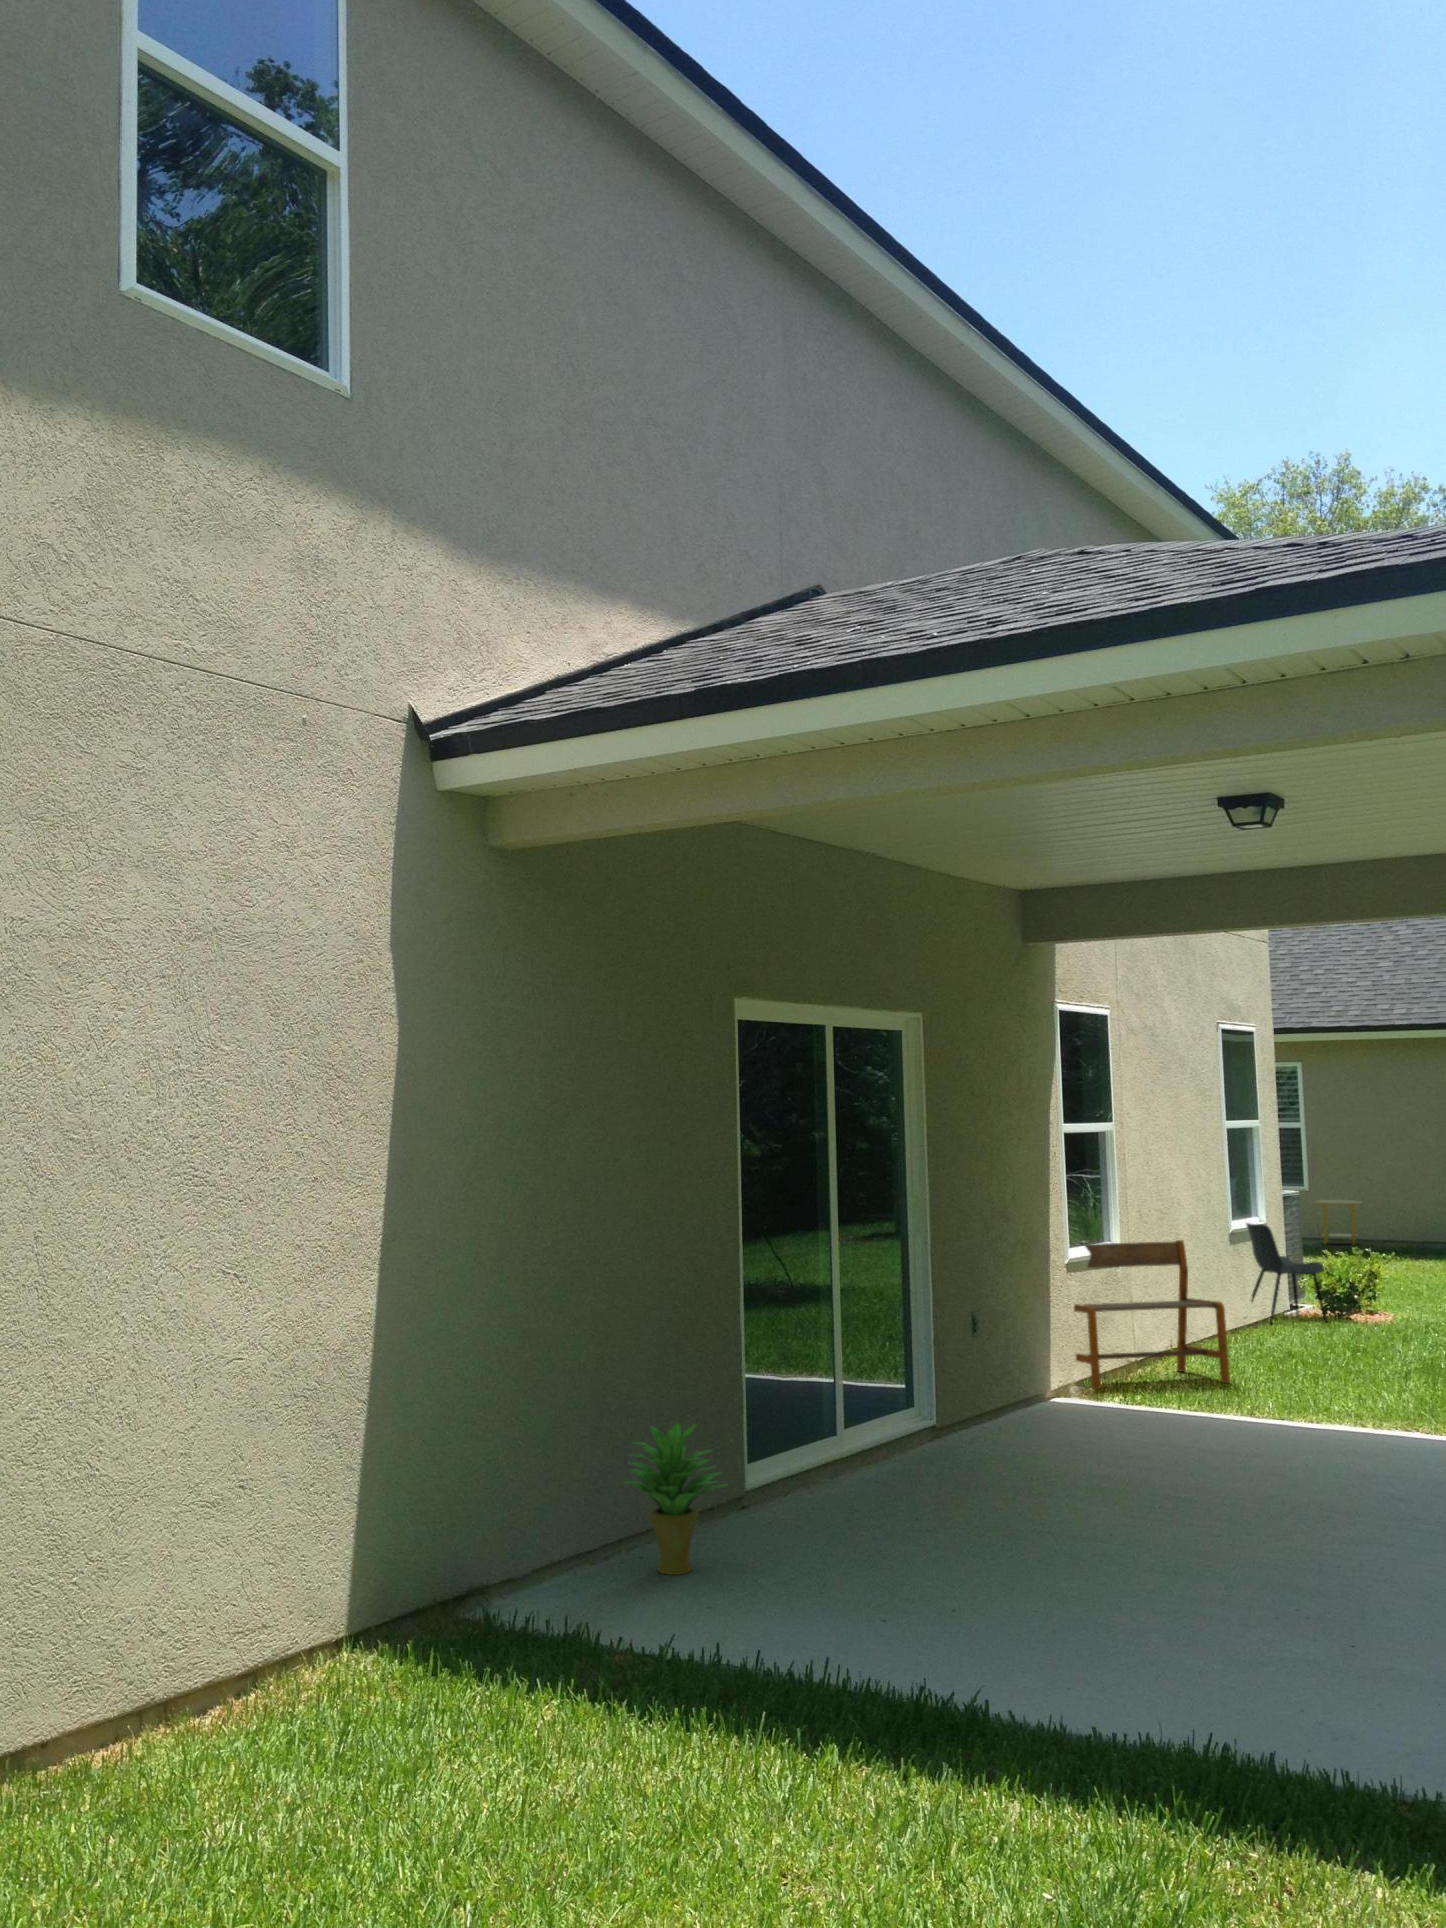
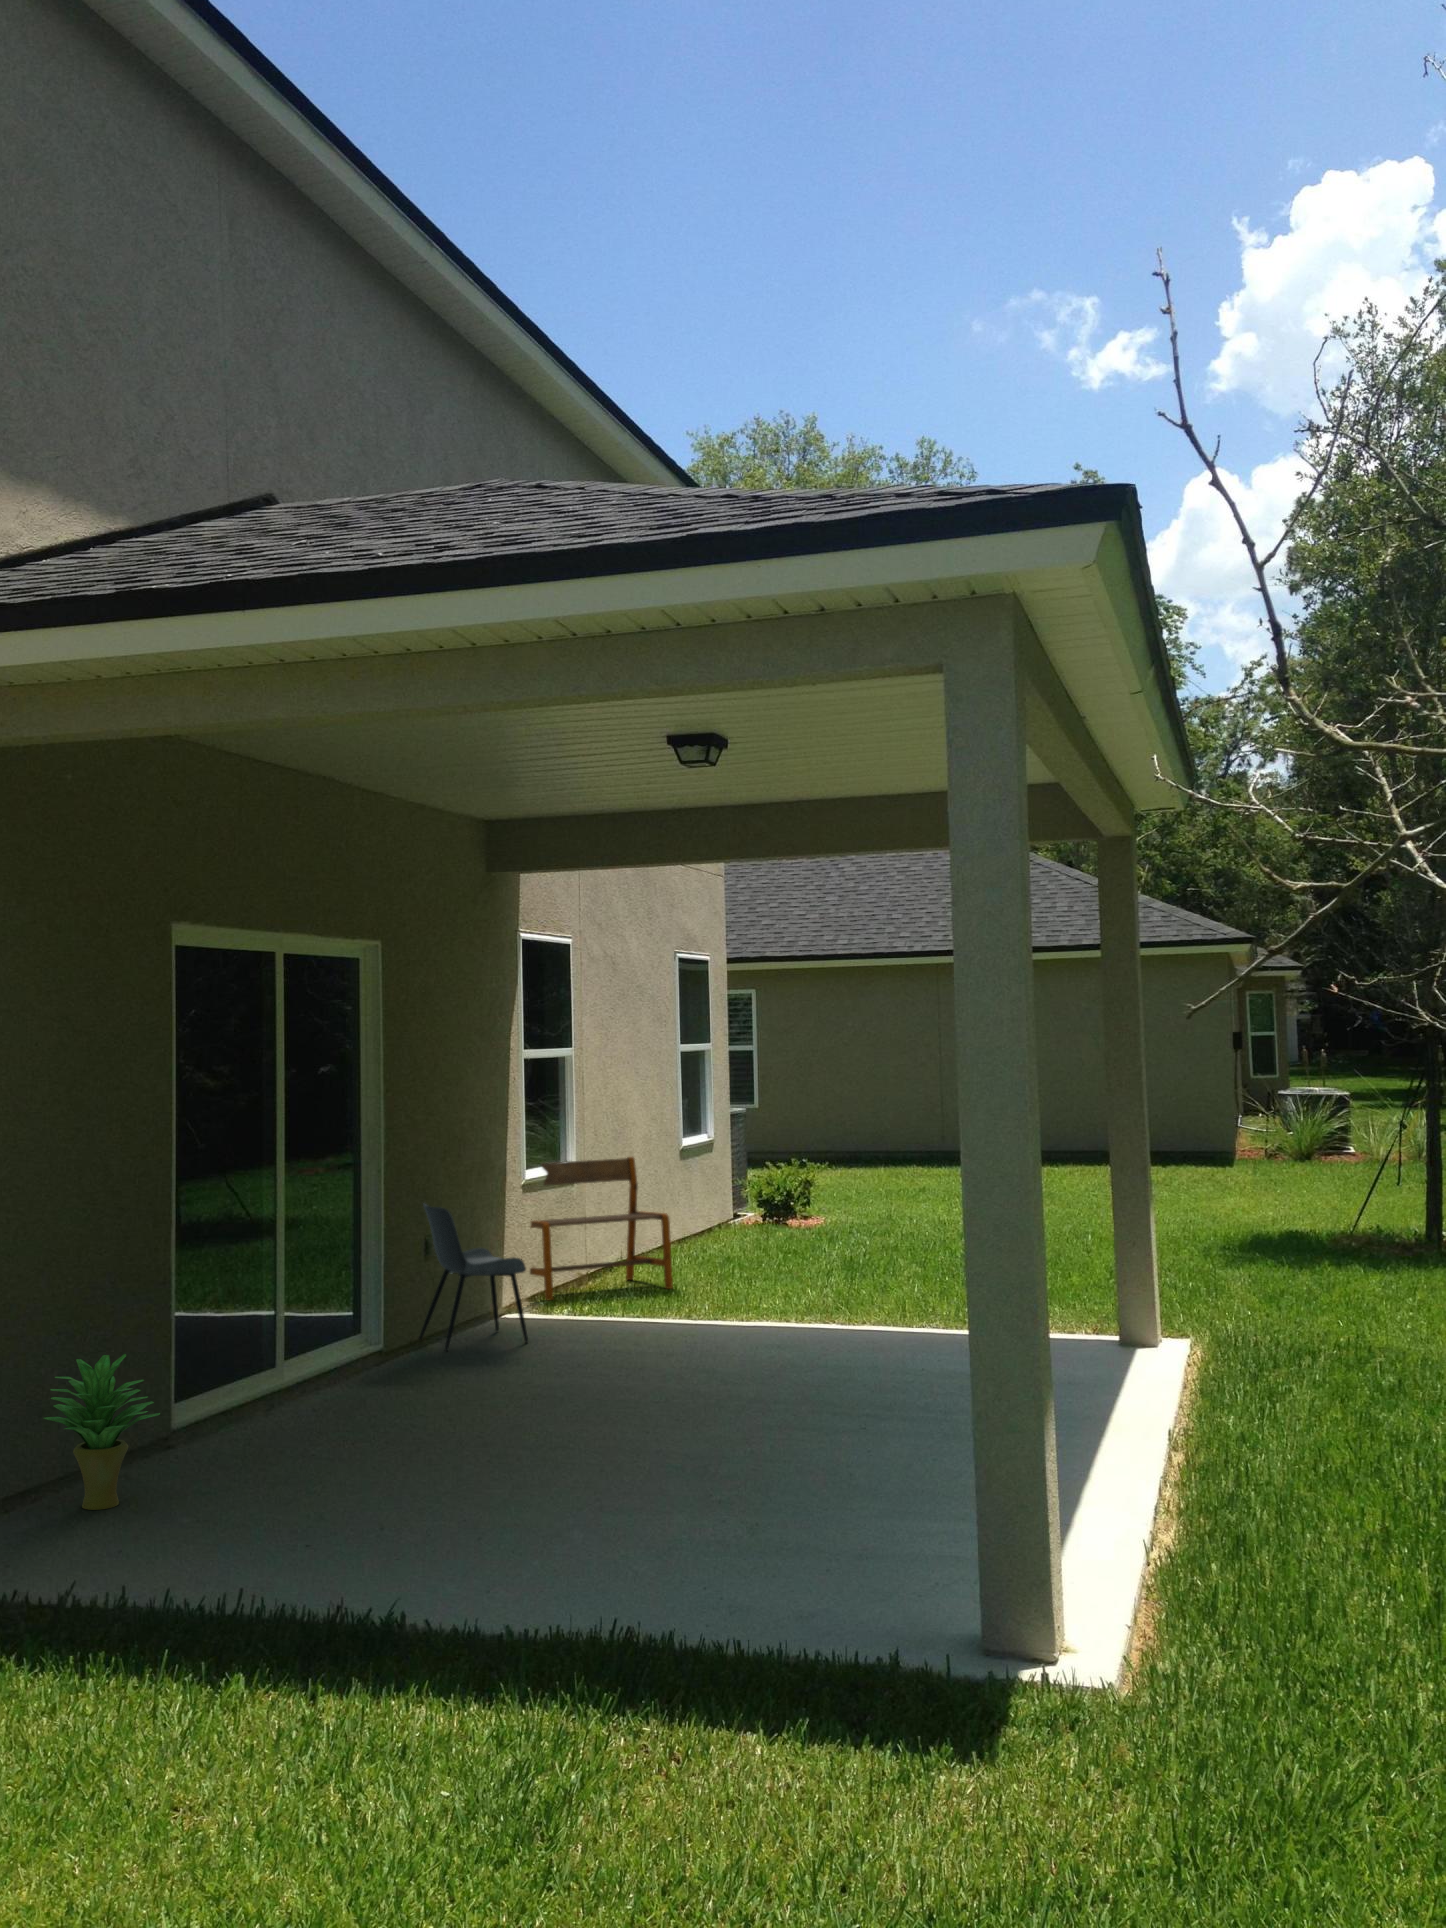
side table: present [1316,1200,1362,1245] -> none [763,1119,804,1160]
dining chair: present [1246,1223,1327,1324] -> present [419,1204,528,1351]

